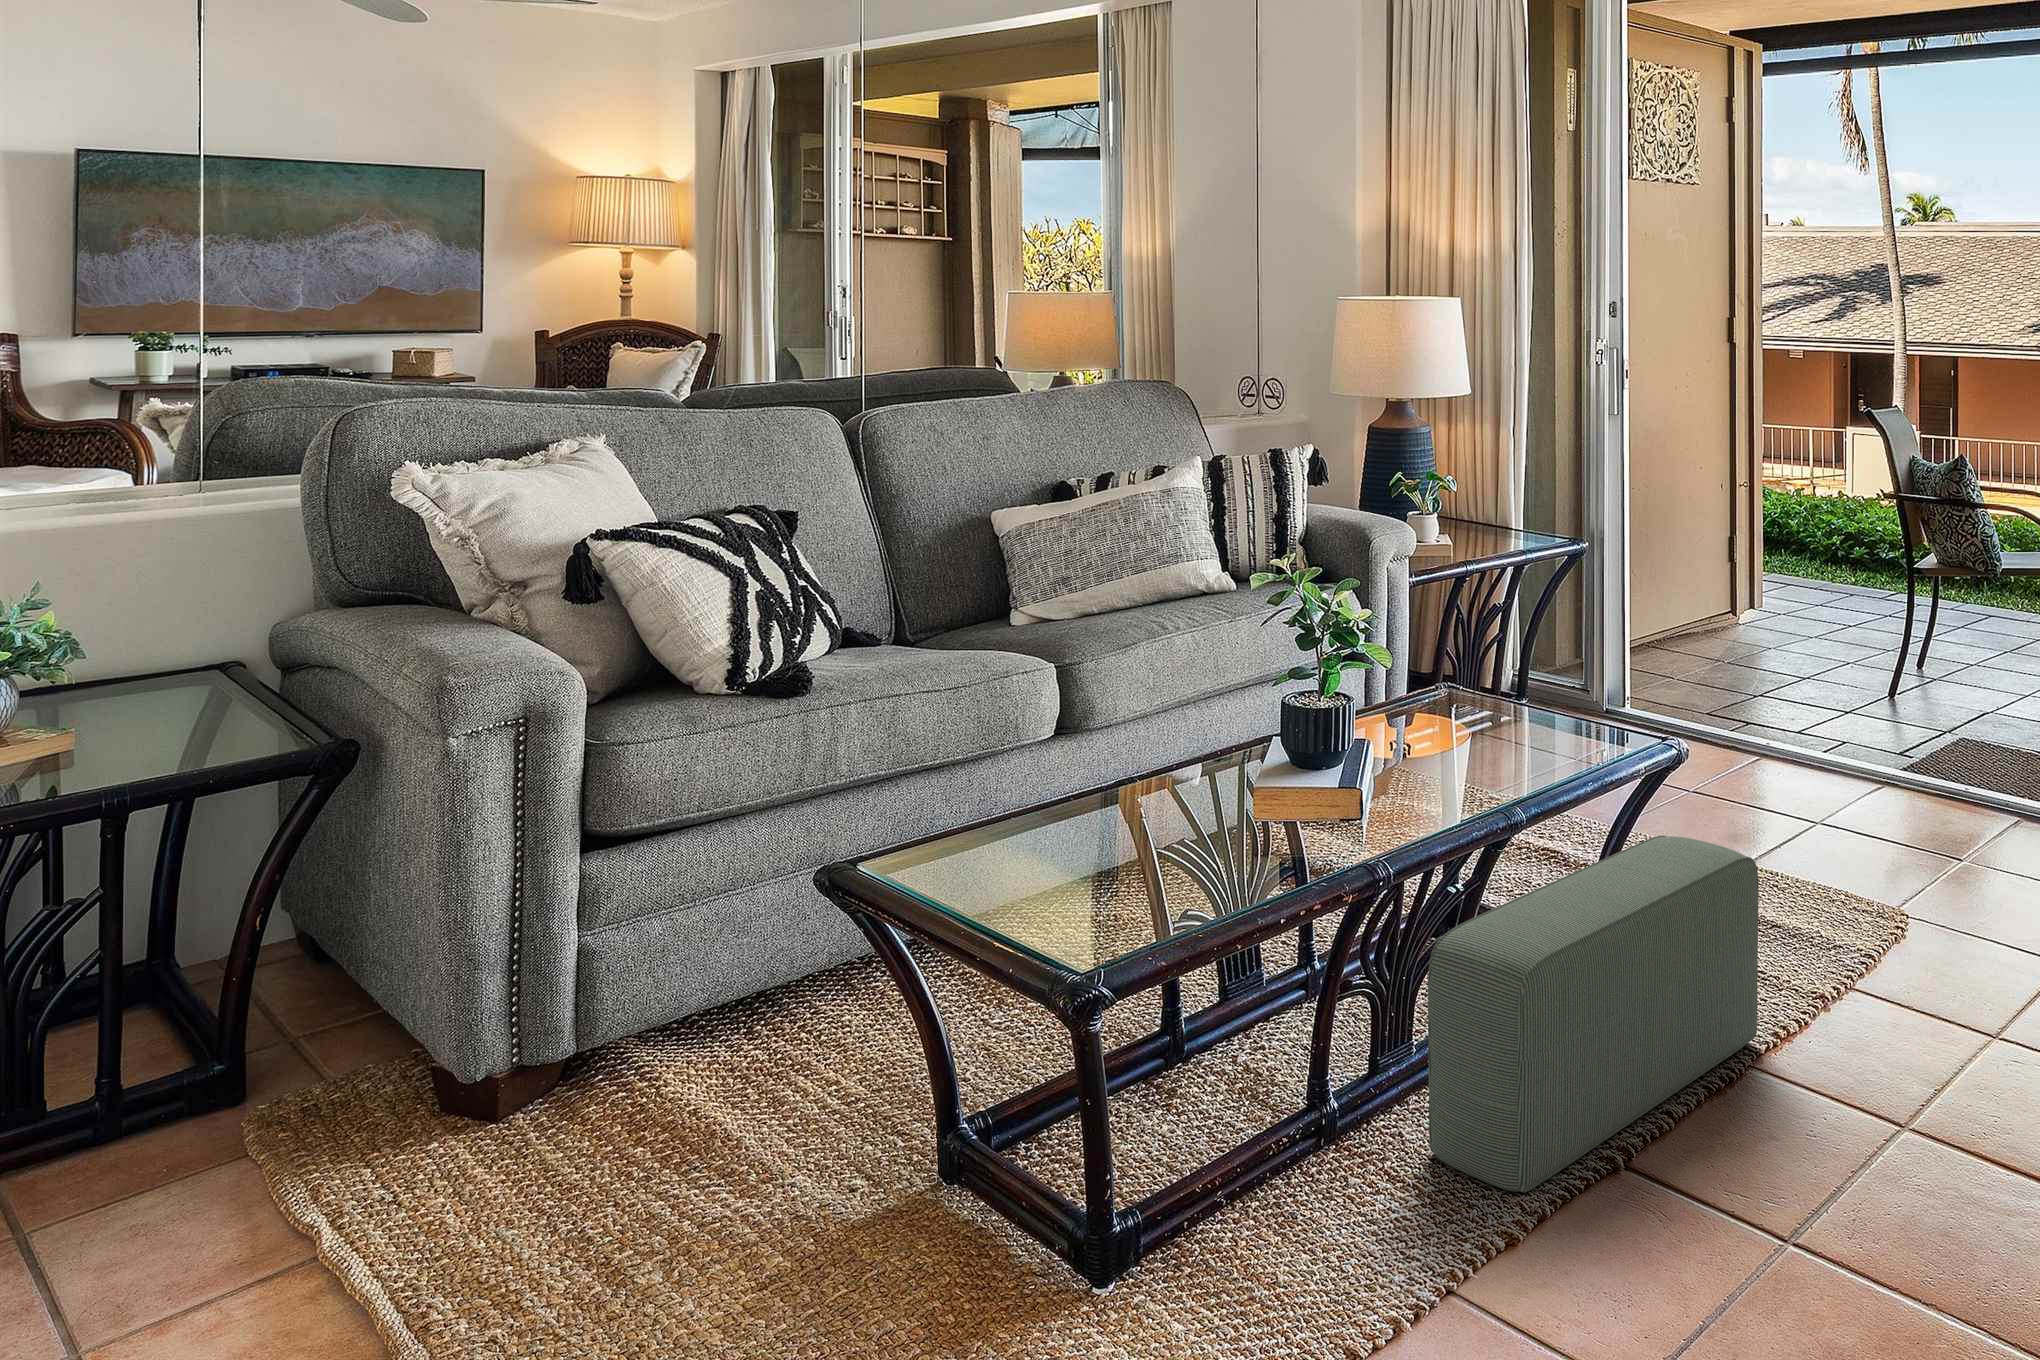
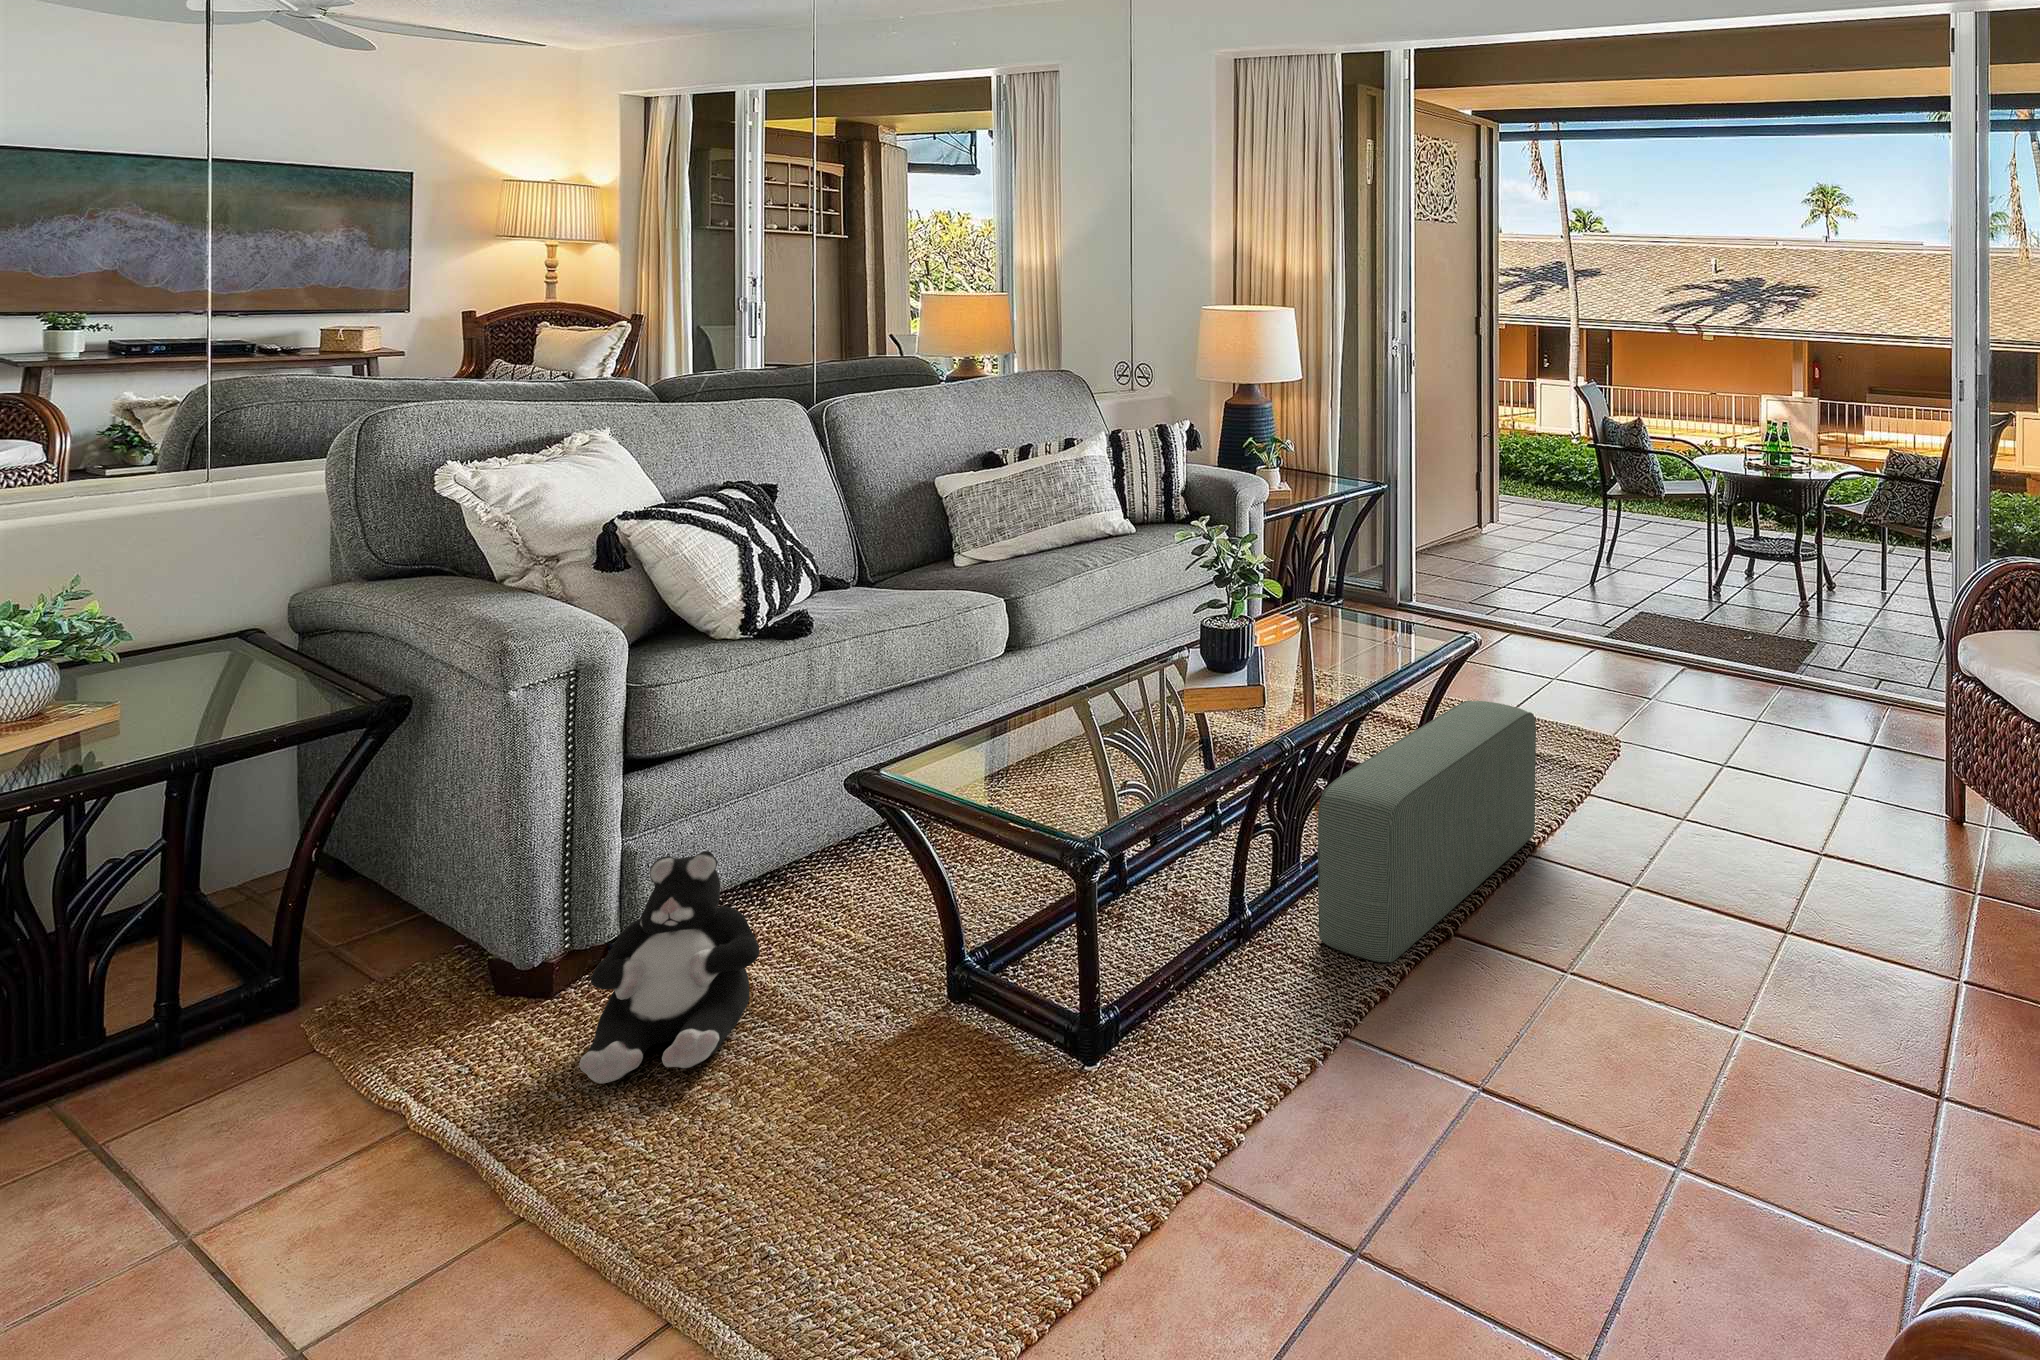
plush toy: none [499,955,717,1234] -> present [579,851,759,1084]

